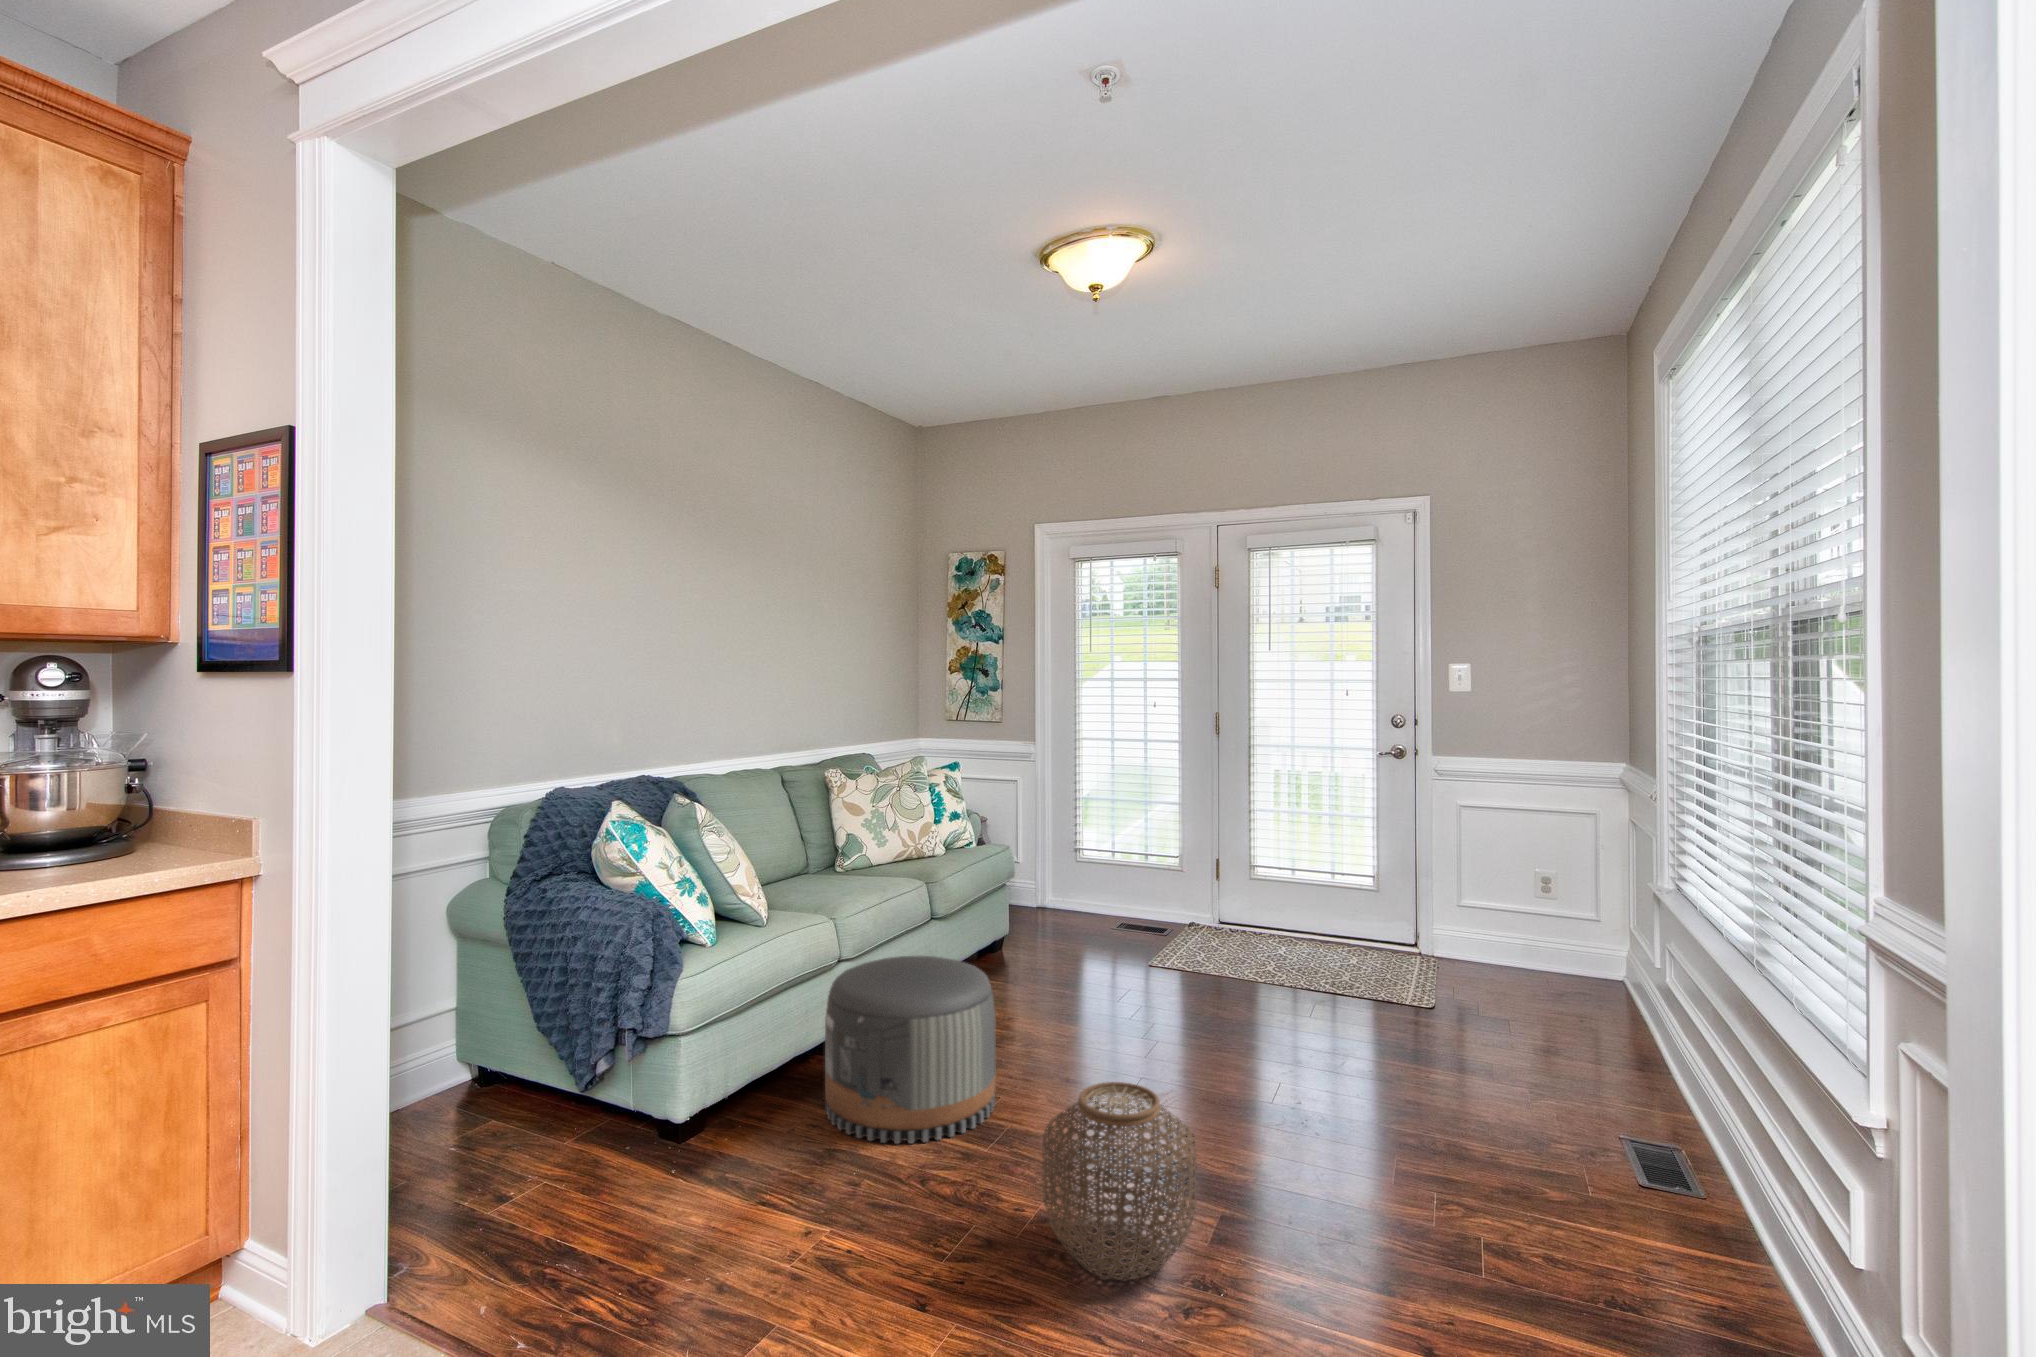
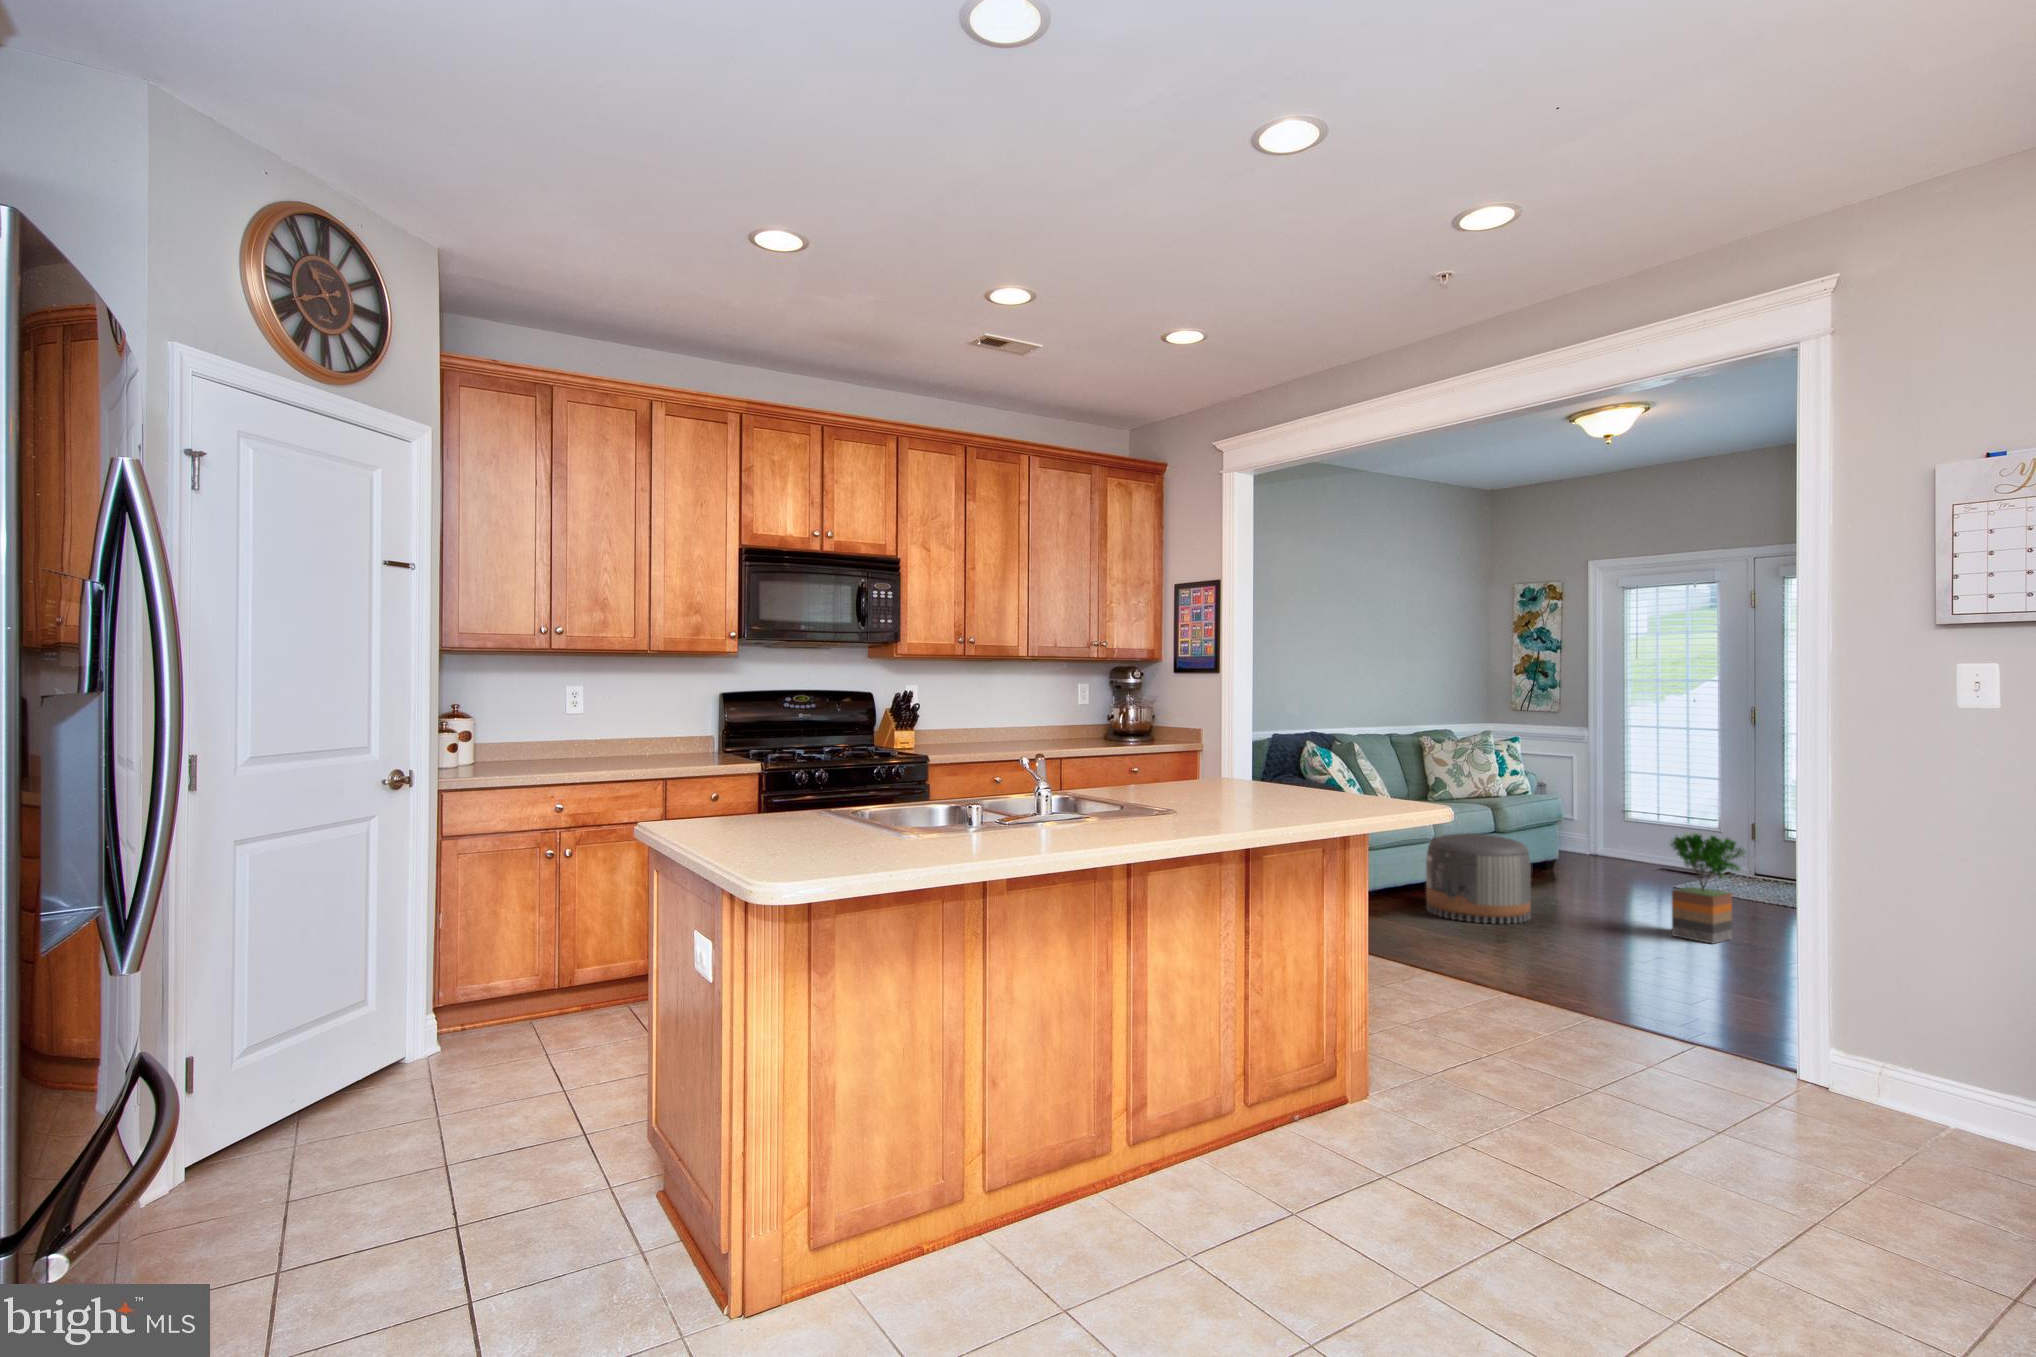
potted tree: none [1192,933,1306,1124] -> present [1671,834,1746,944]
woven basket: present [1042,1082,1197,1280] -> none [1546,876,1634,965]

